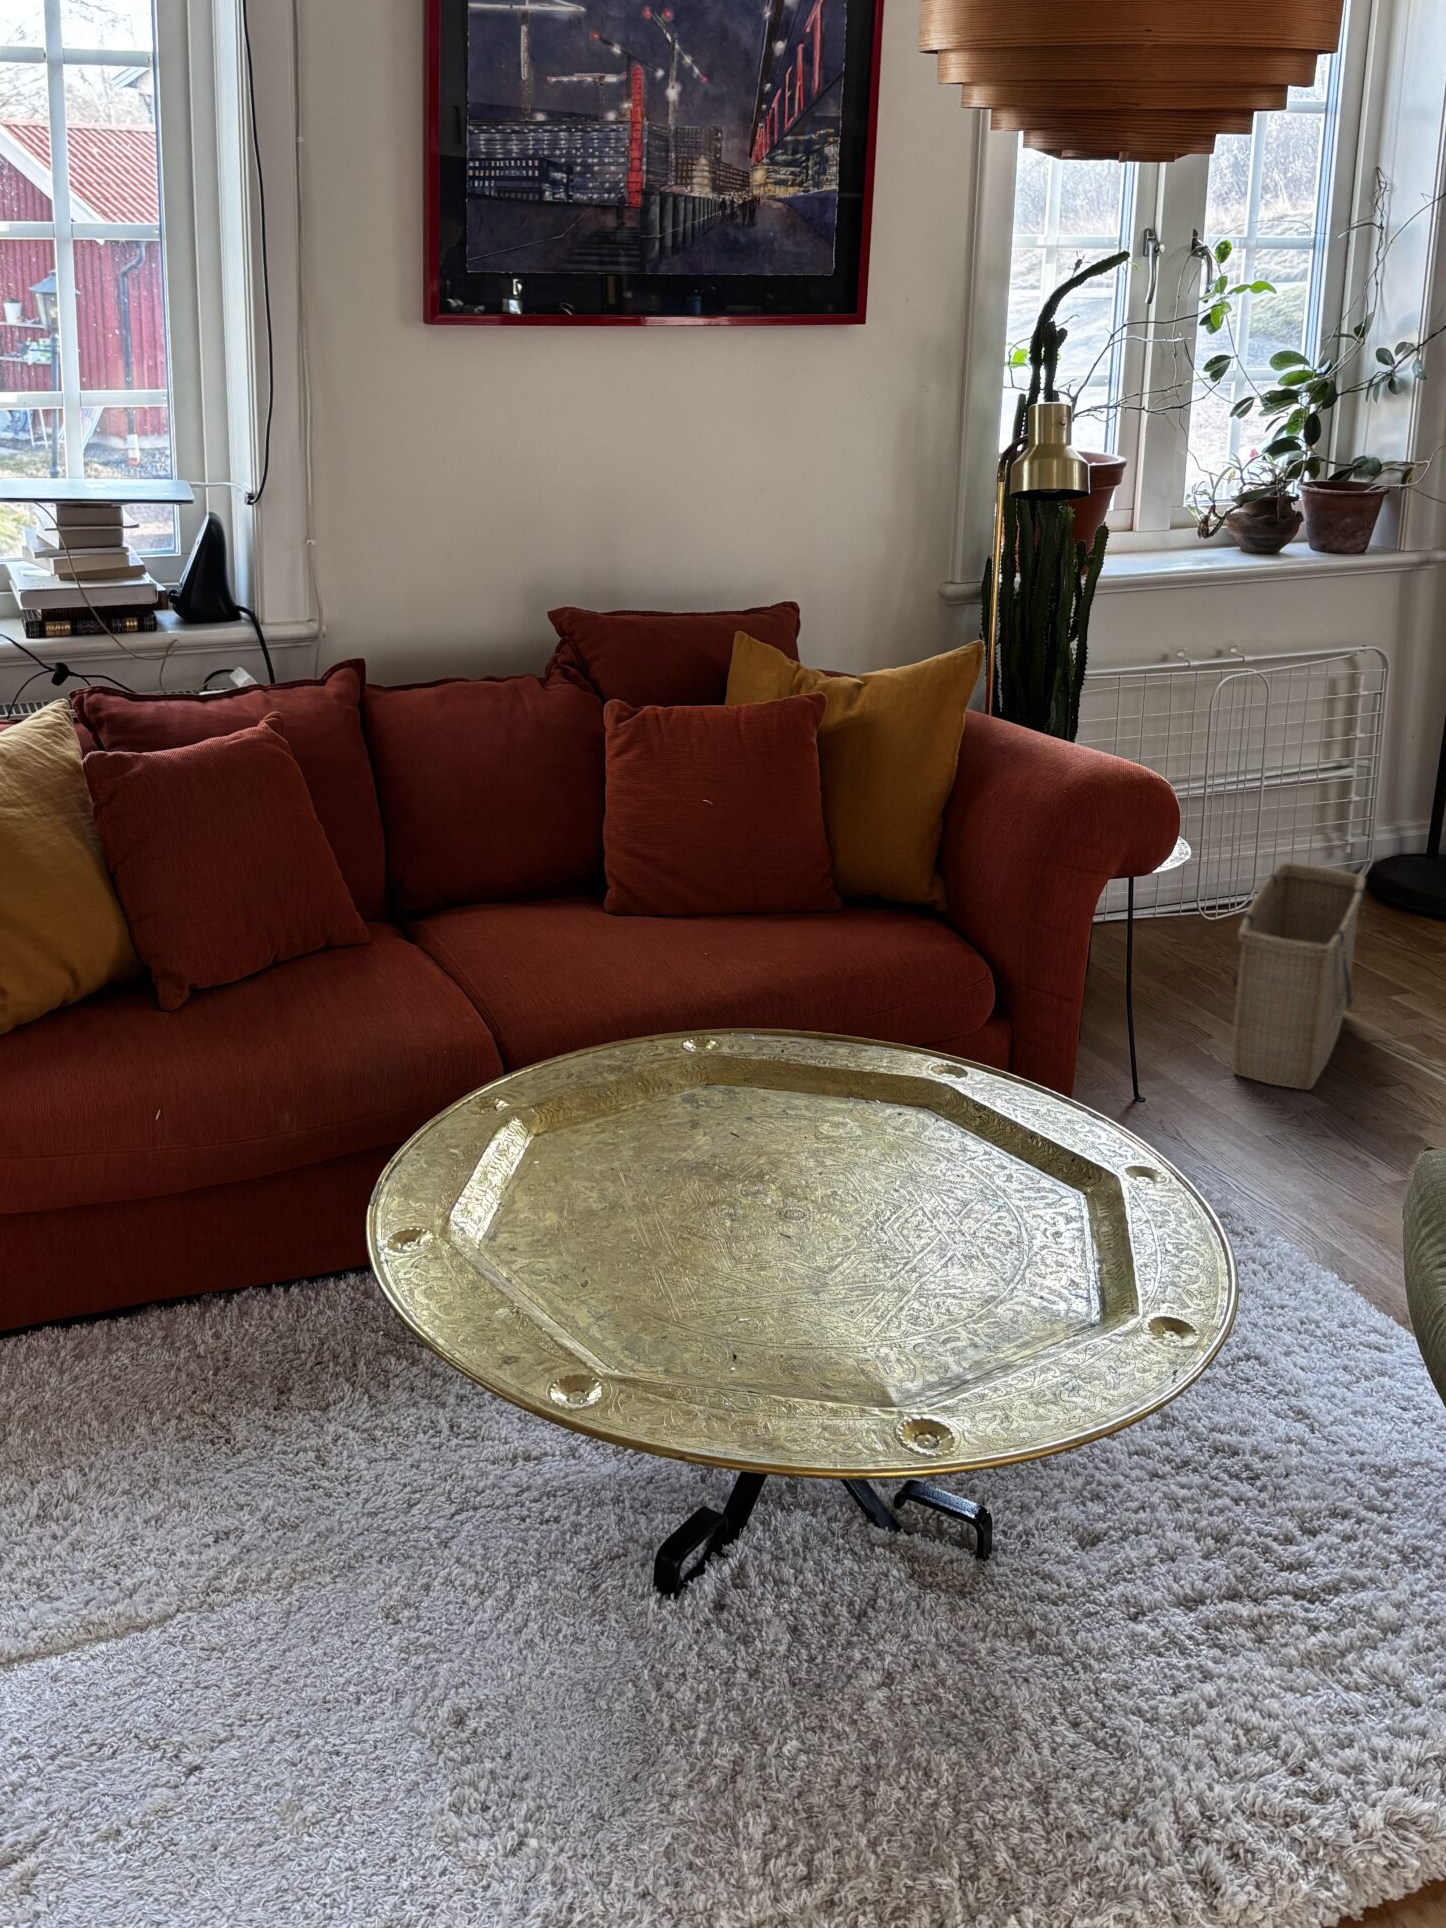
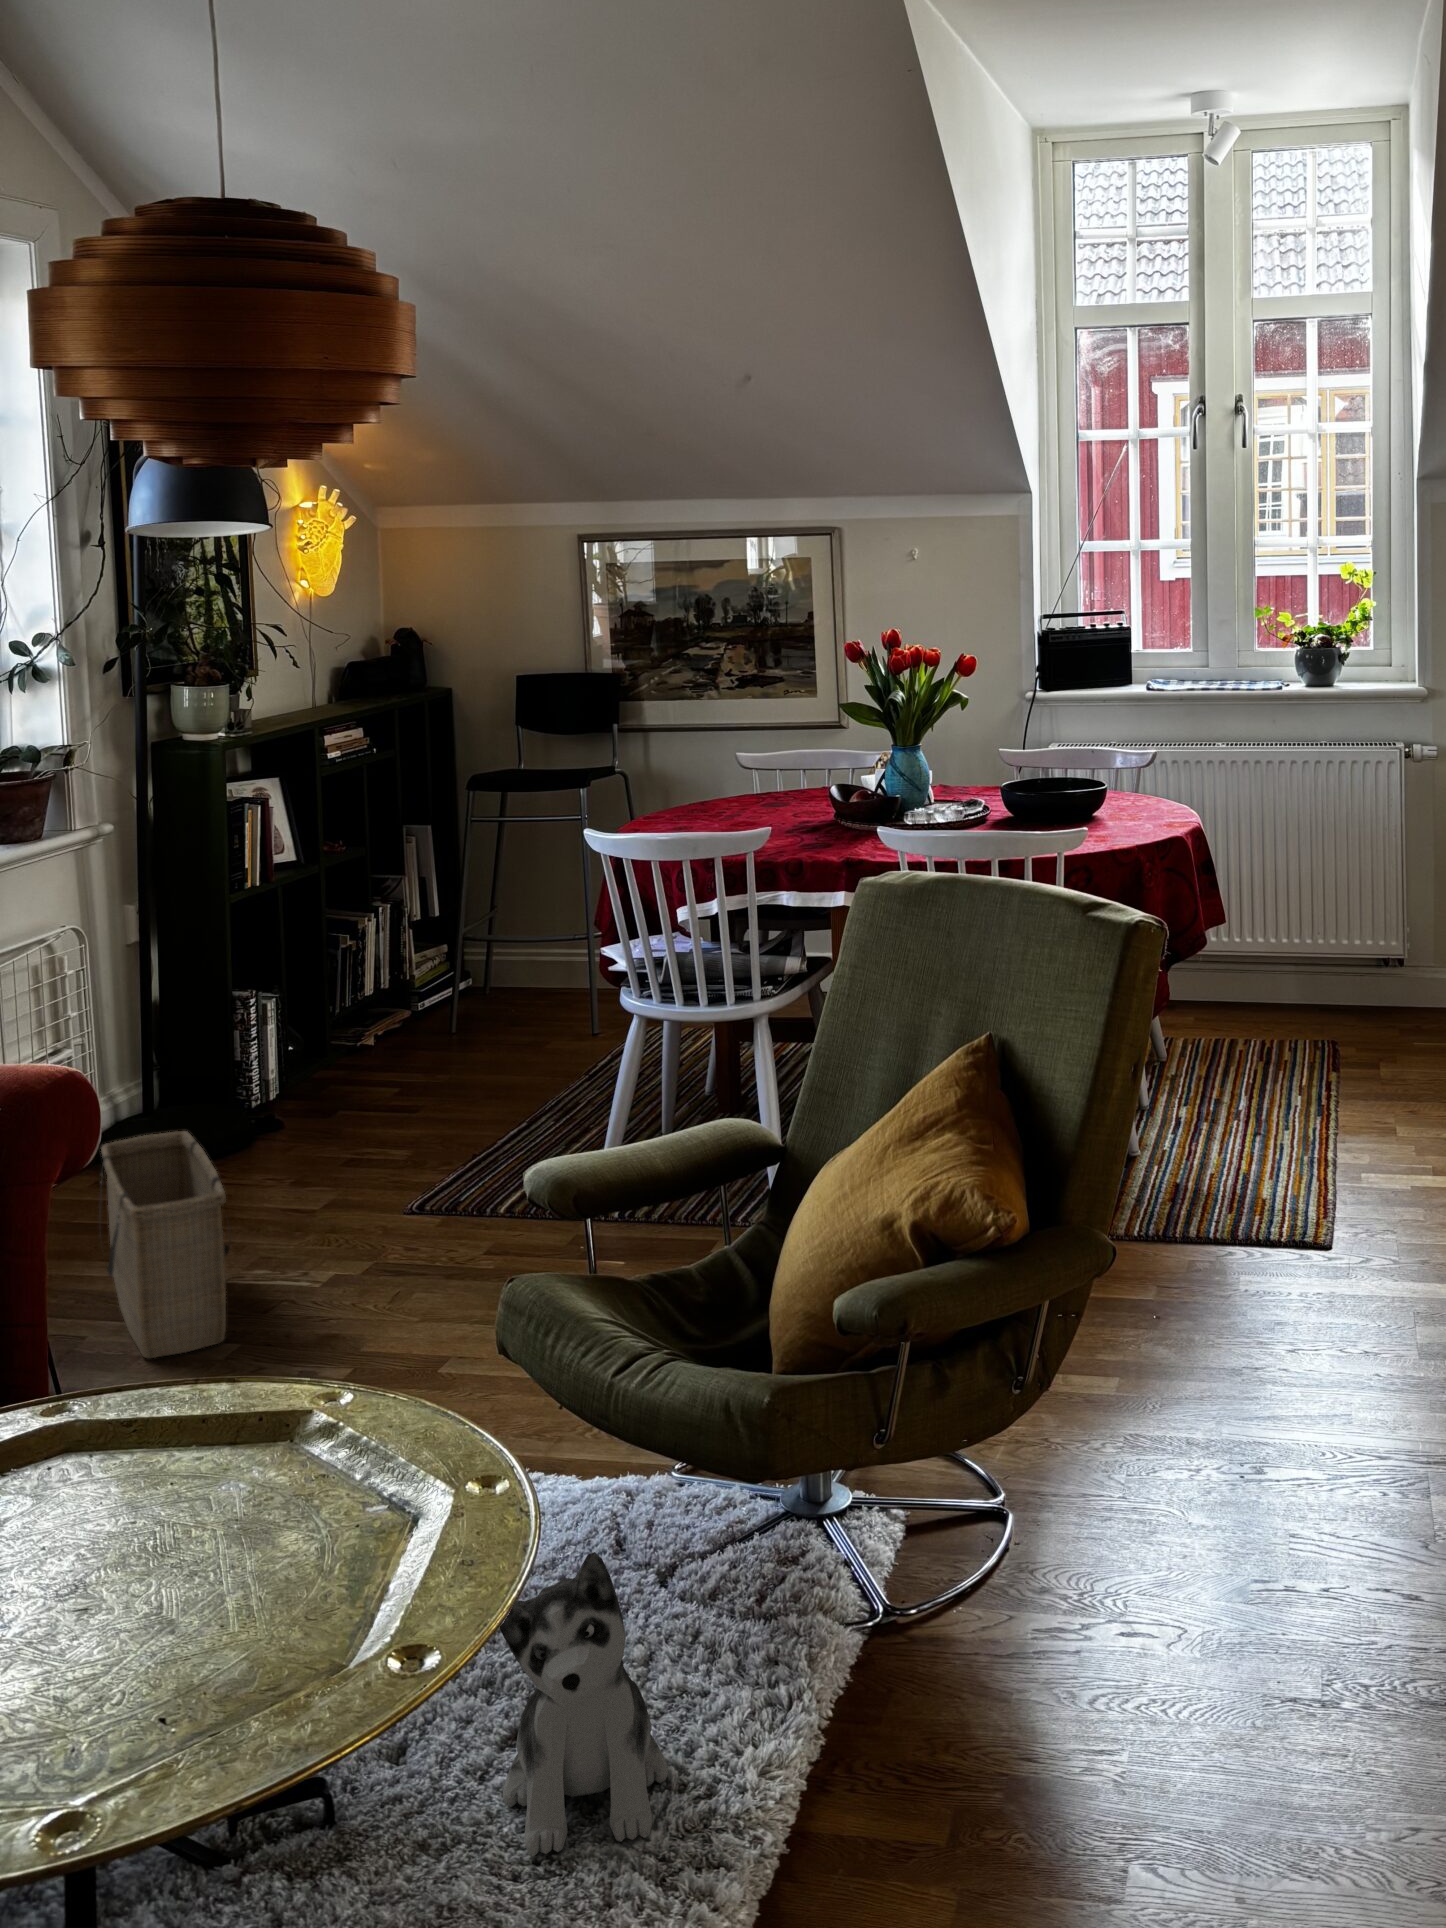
plush toy: none [1098,1452,1305,1788] -> present [500,1552,668,1856]

